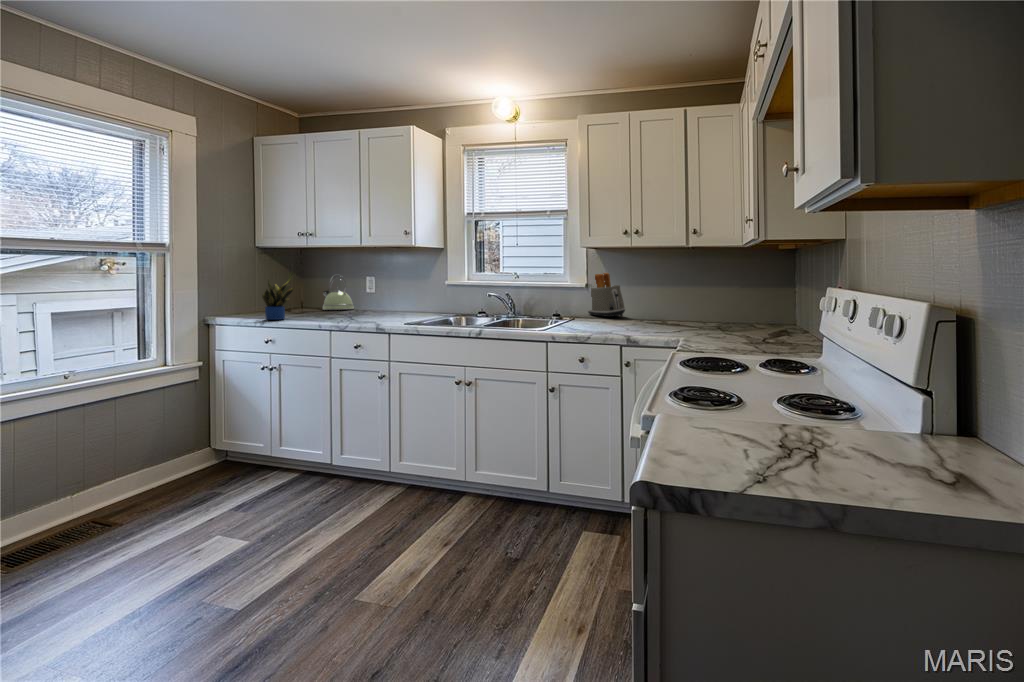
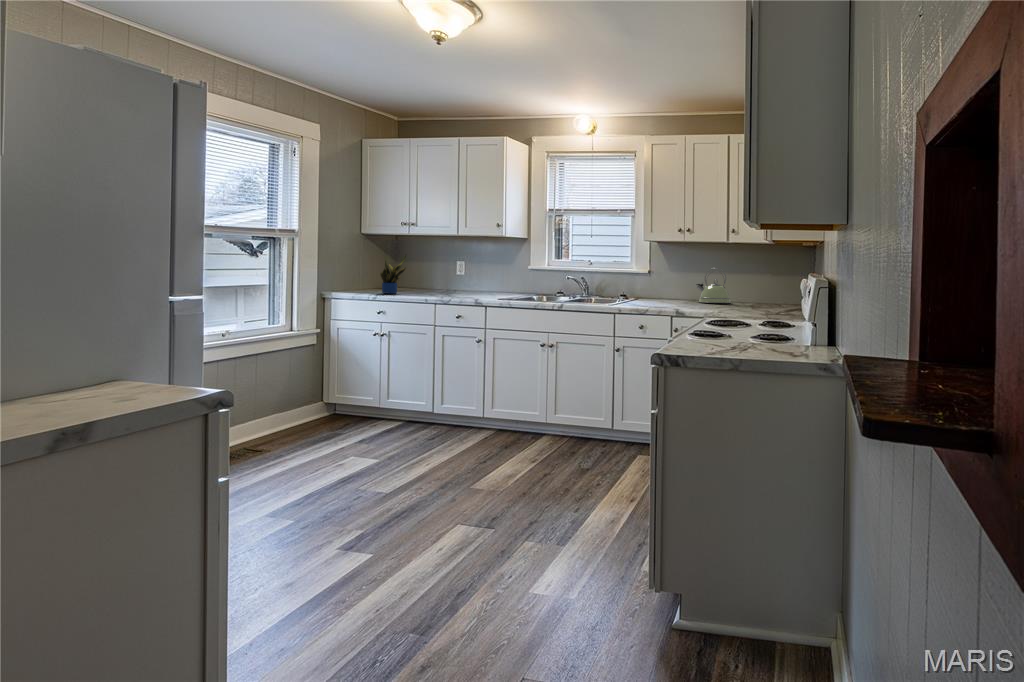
toaster: present [588,273,625,317] -> none [648,262,680,299]
kettle: present [323,274,354,310] -> present [696,267,730,303]

